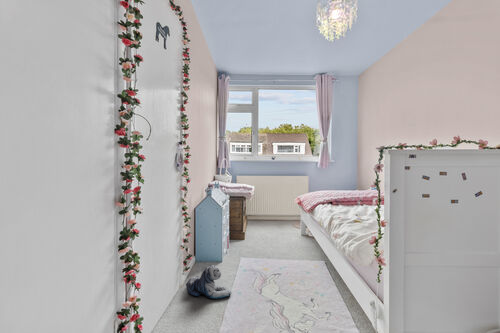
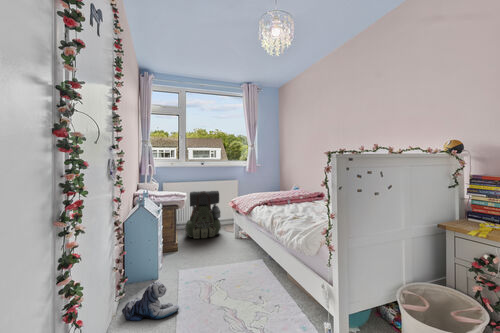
backpack: none [253,186,289,233] -> present [185,191,221,239]

